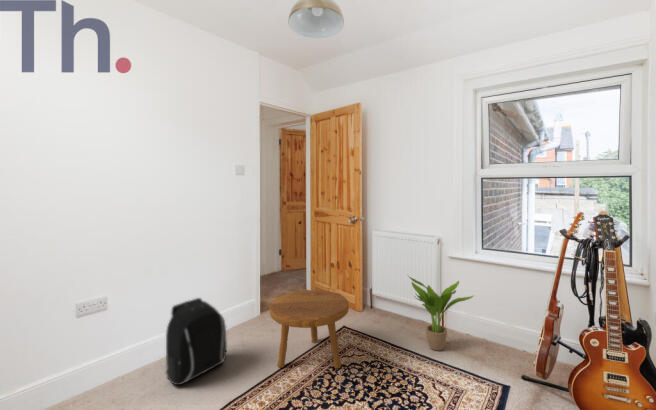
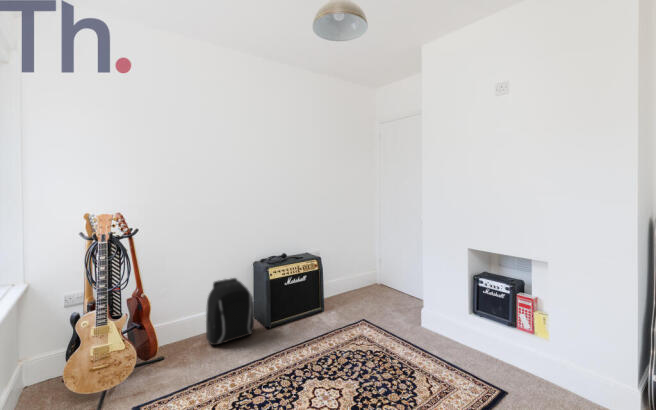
potted plant: present [409,277,473,351] -> none [418,273,486,352]
footstool: present [270,290,349,369] -> none [289,281,360,352]

